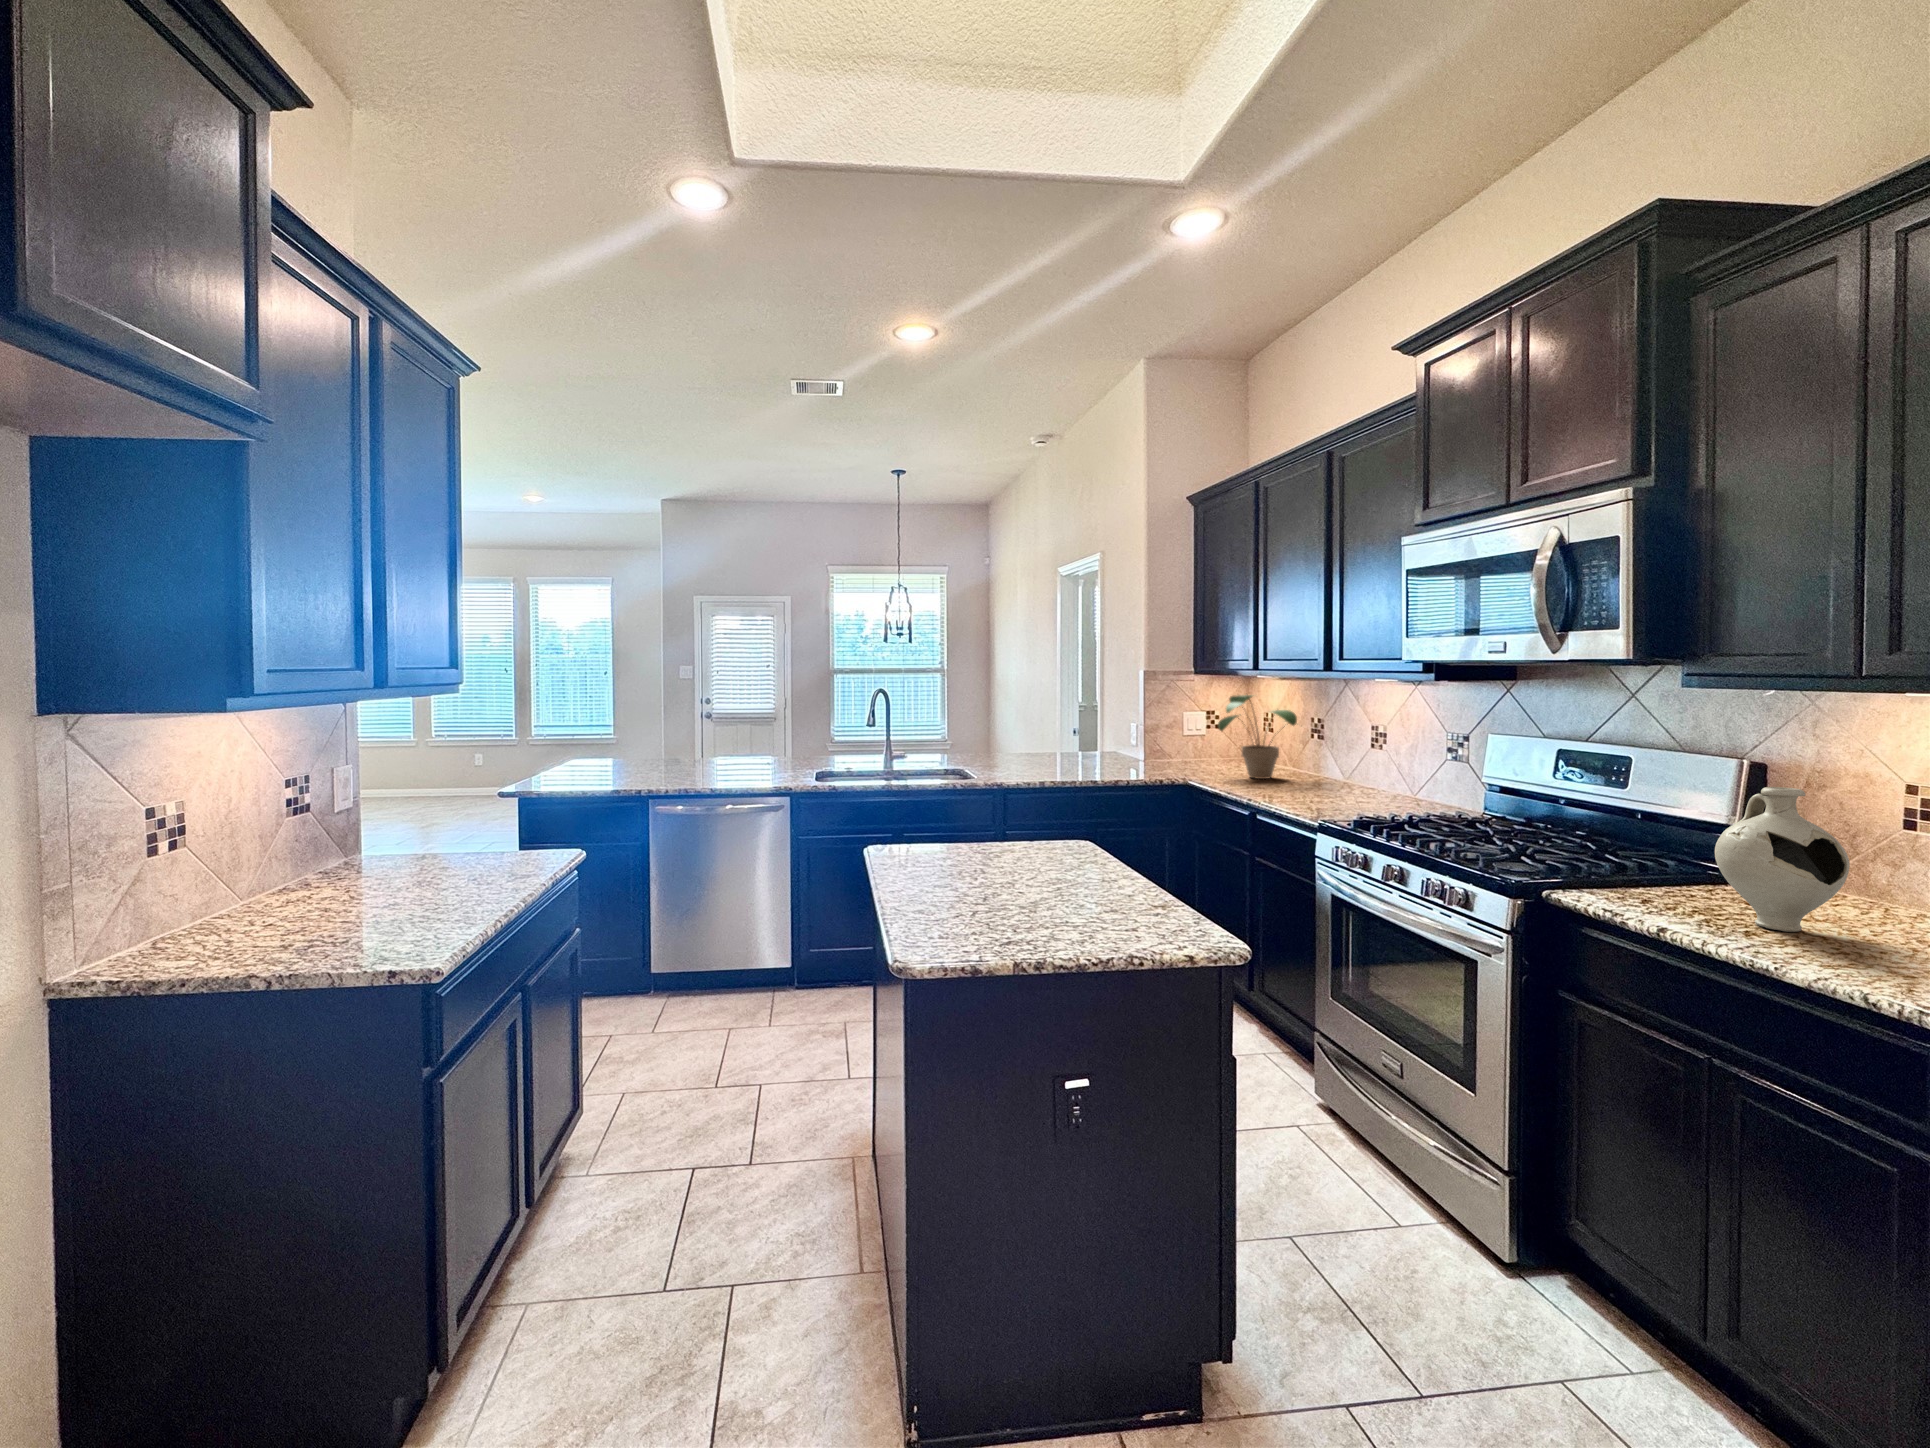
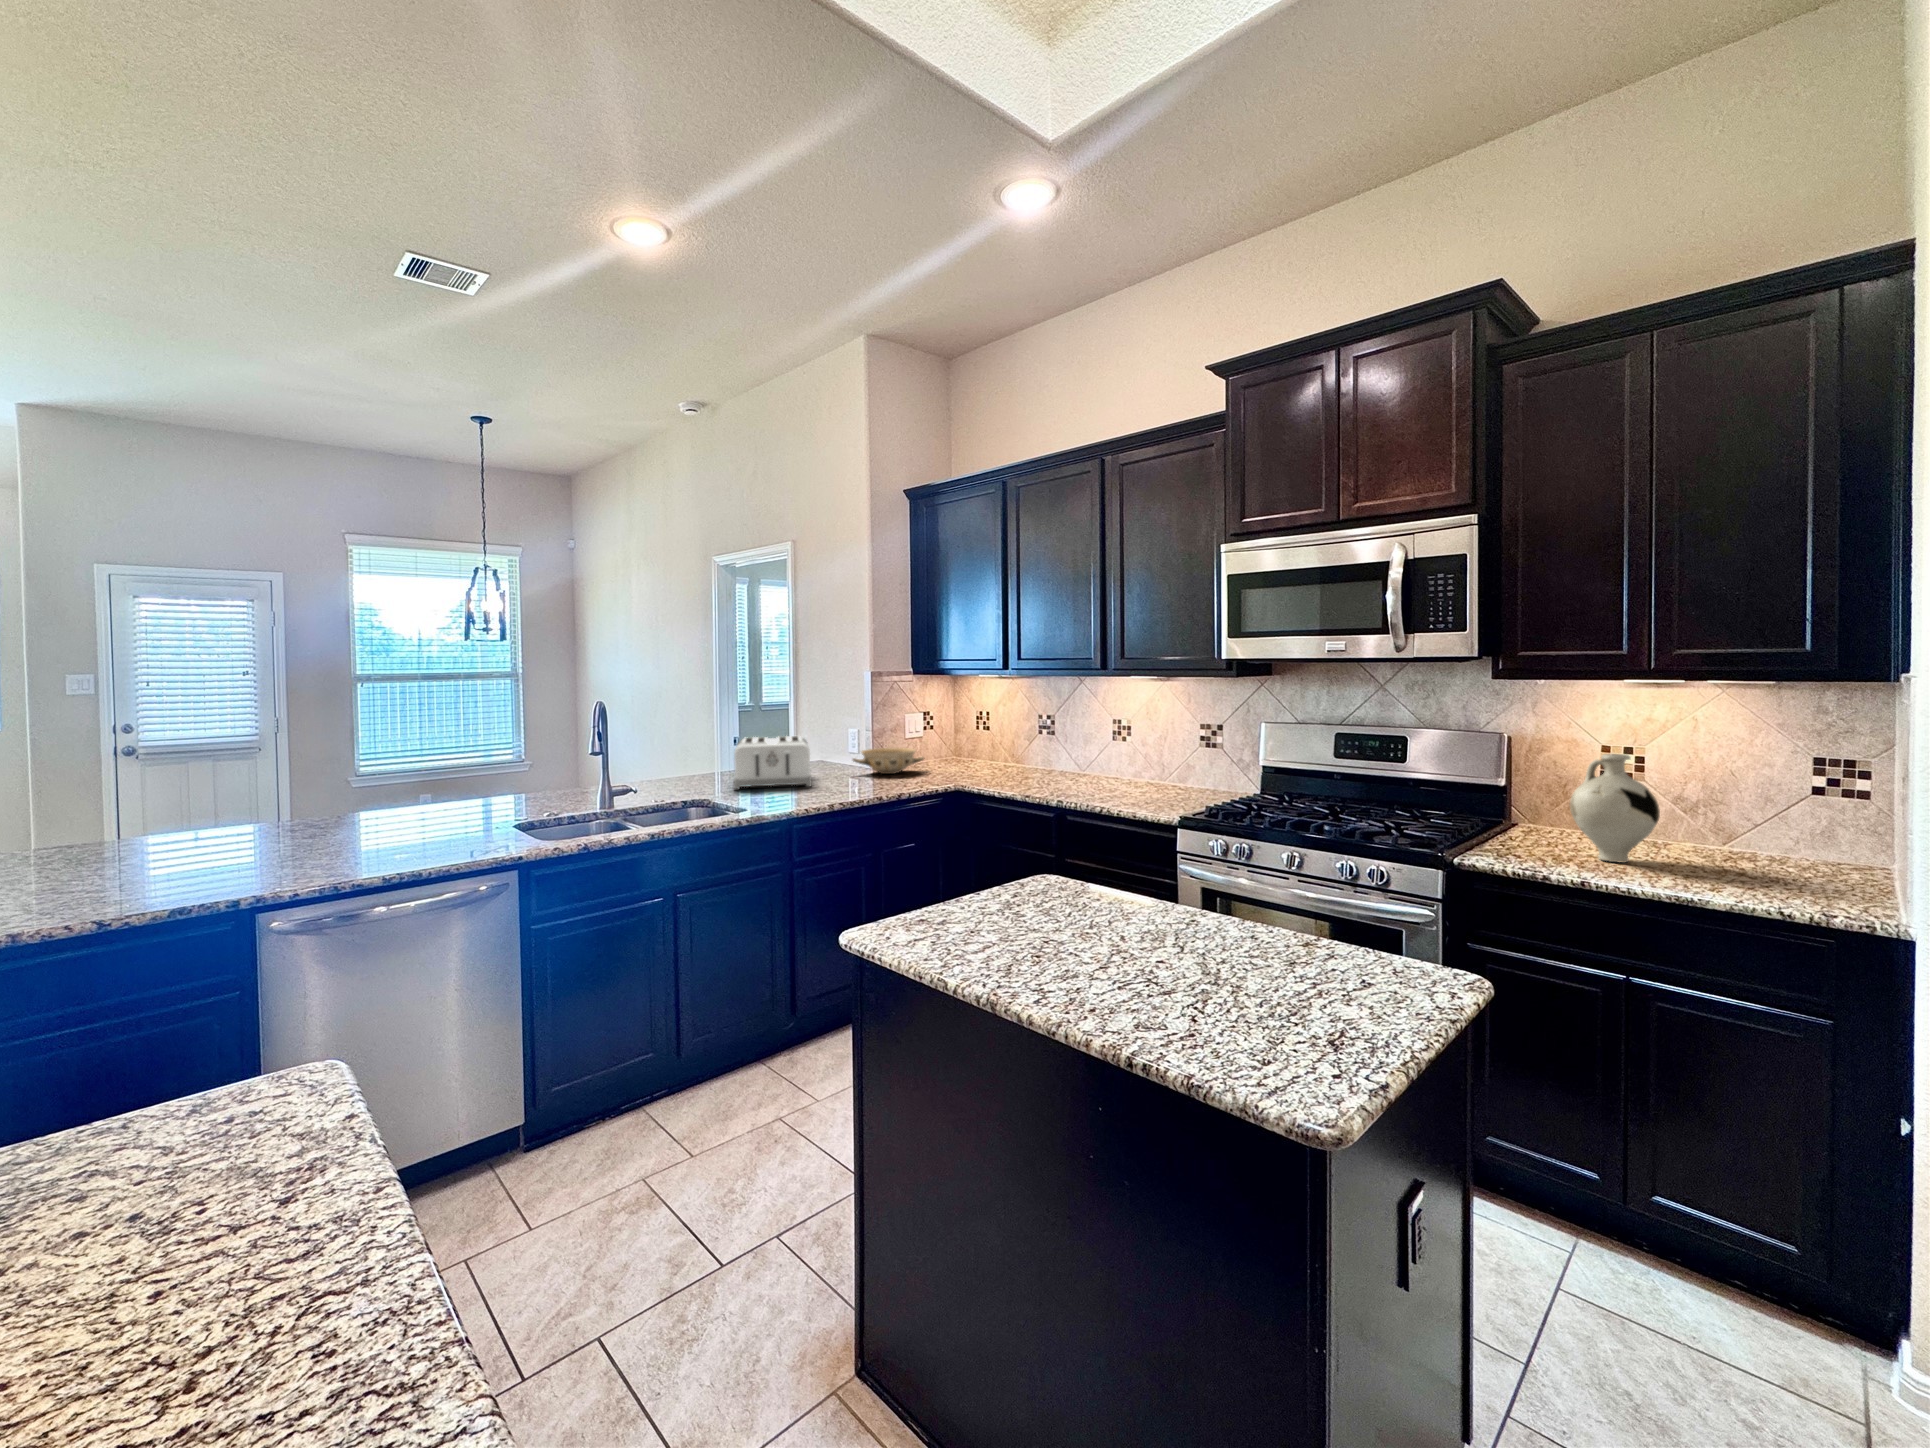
potted plant: present [1218,695,1297,779] -> none [977,693,1058,778]
toaster: none [999,725,1080,770] -> present [734,736,812,789]
ceramic bowl: none [1116,742,1187,766] -> present [853,748,924,774]

